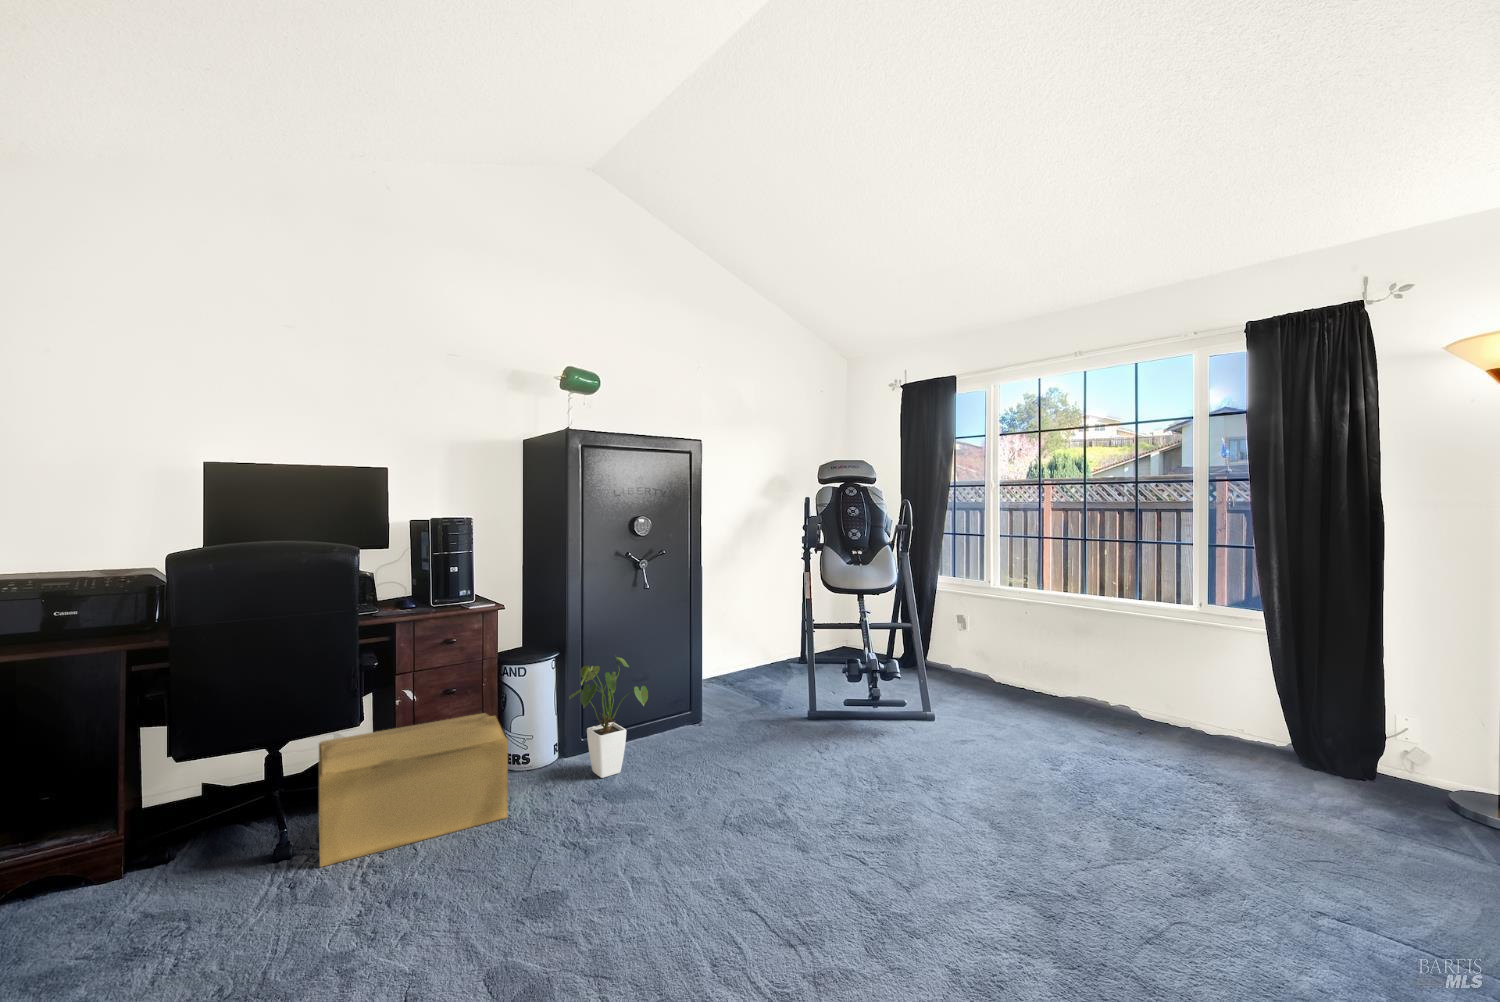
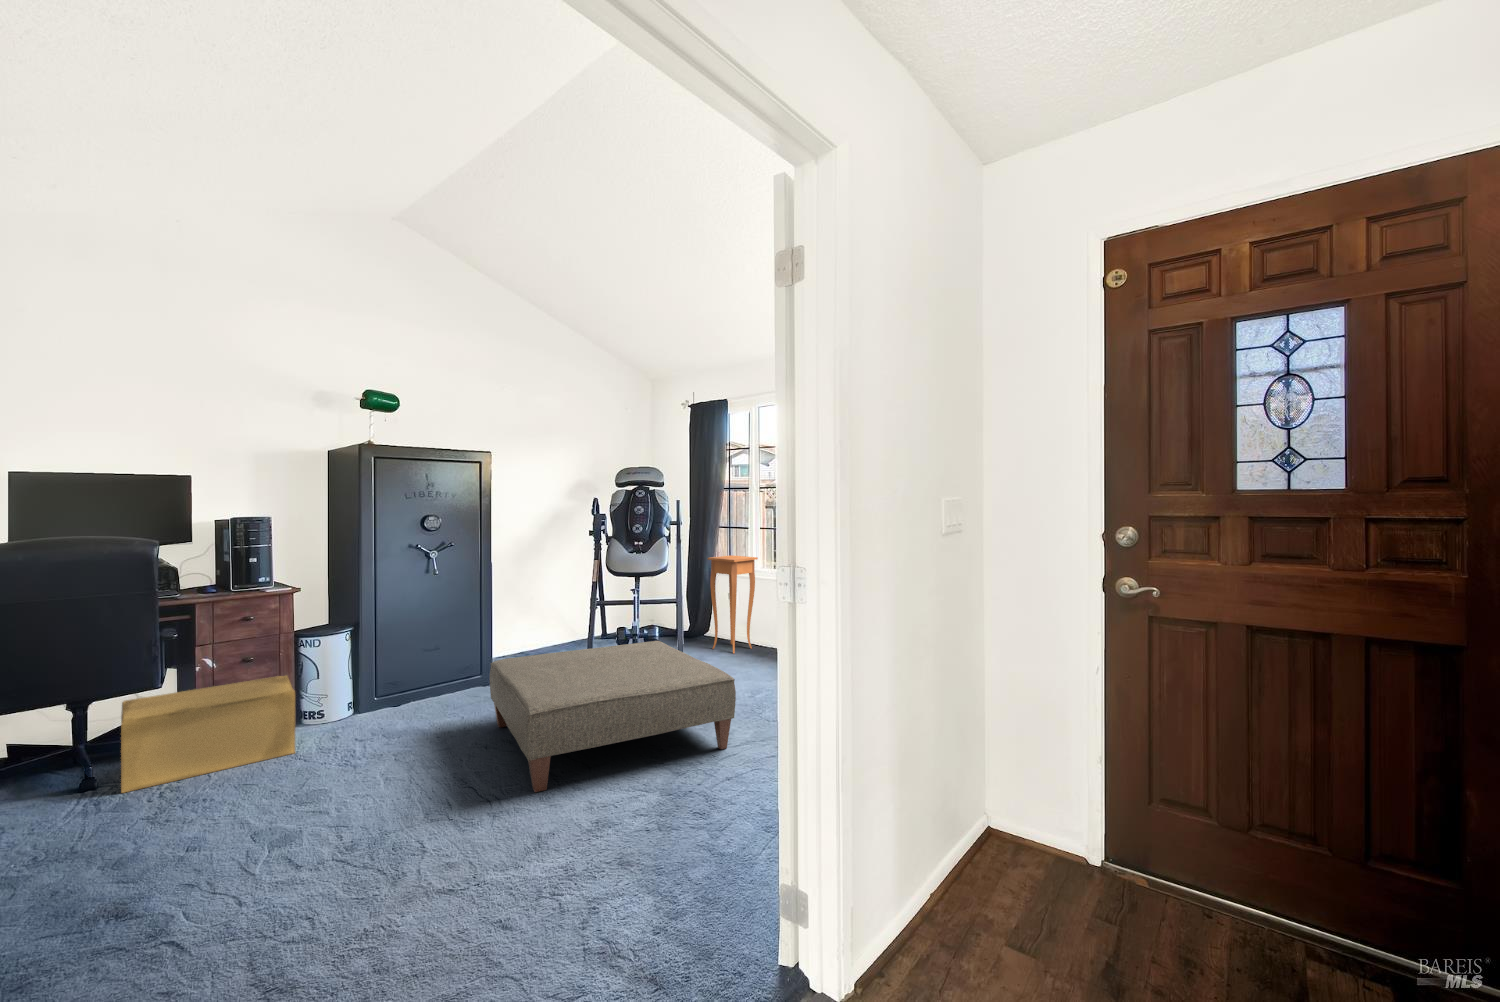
side table: none [946,569,1011,695] -> present [708,555,758,653]
house plant: present [569,655,648,778] -> none [360,627,426,724]
ottoman: none [731,684,1107,927] -> present [490,641,736,792]

